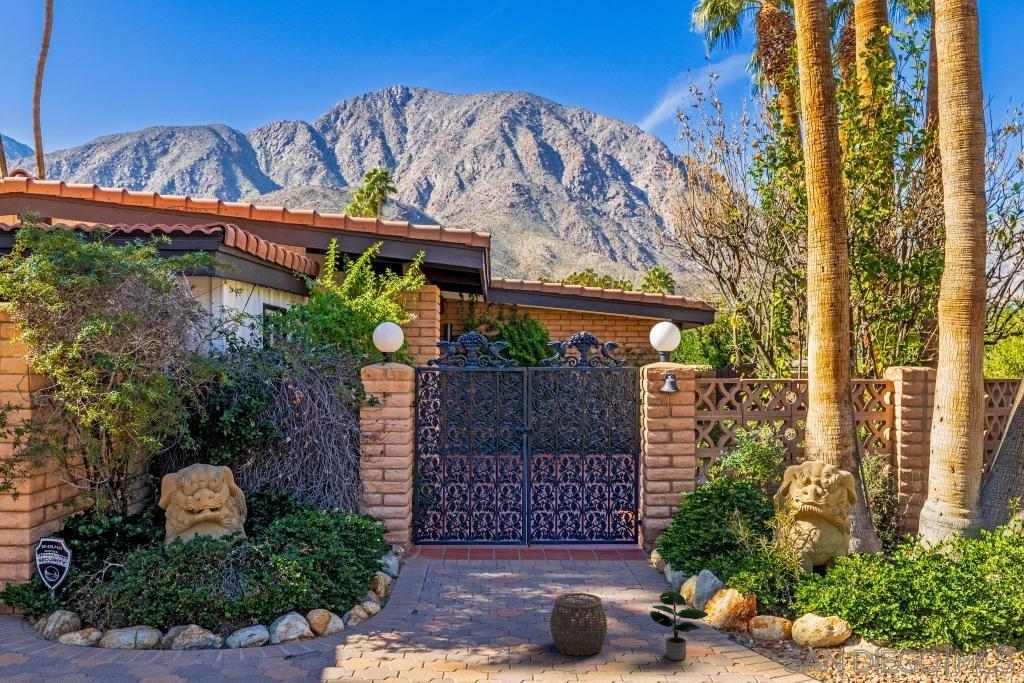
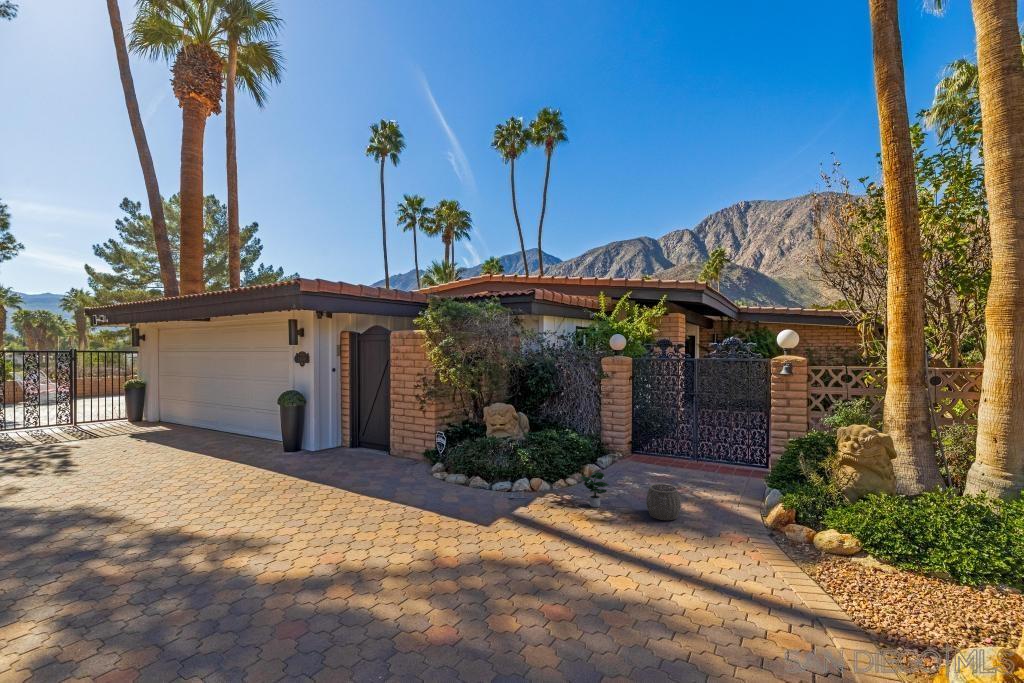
potted plant: present [650,591,708,660] -> present [581,472,609,507]

